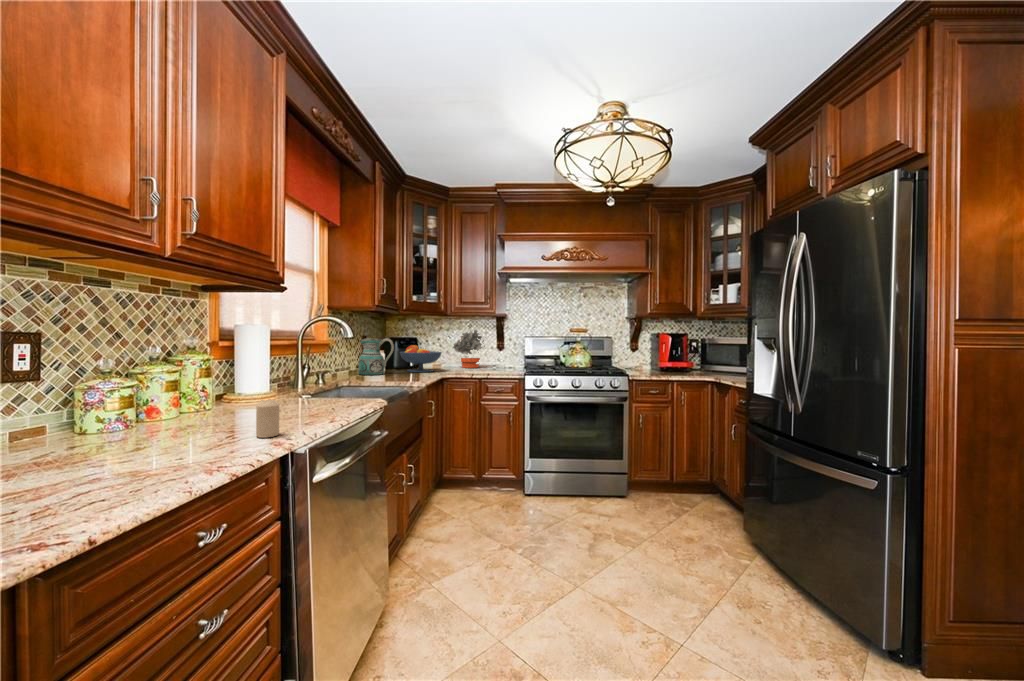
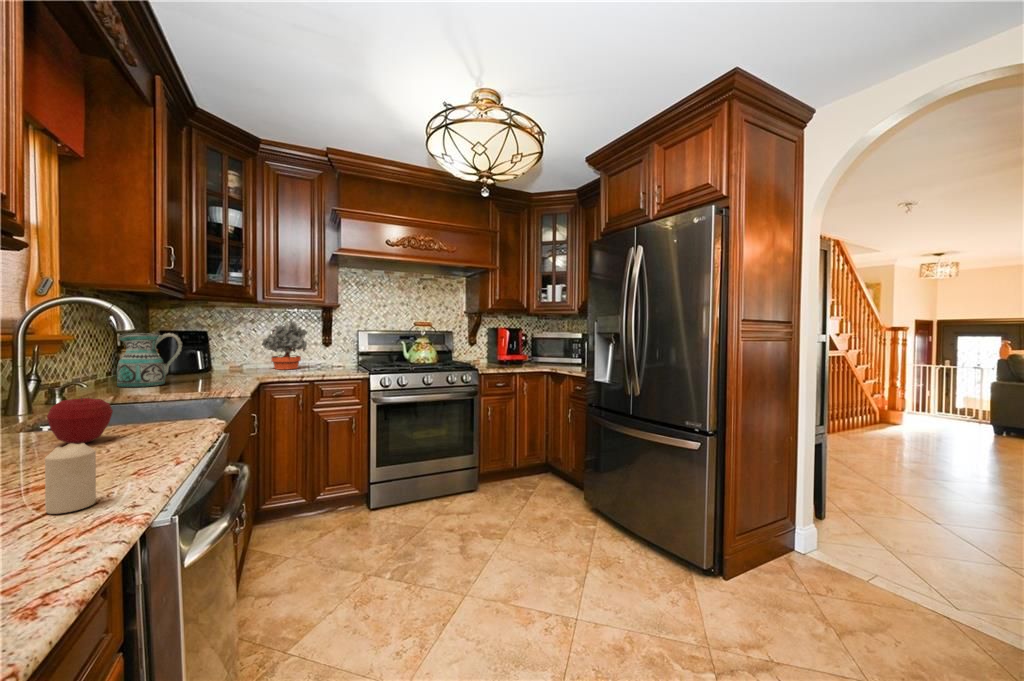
fruit bowl: present [400,345,442,372] -> none [185,342,254,379]
apple: none [291,376,322,405] -> present [47,397,113,444]

